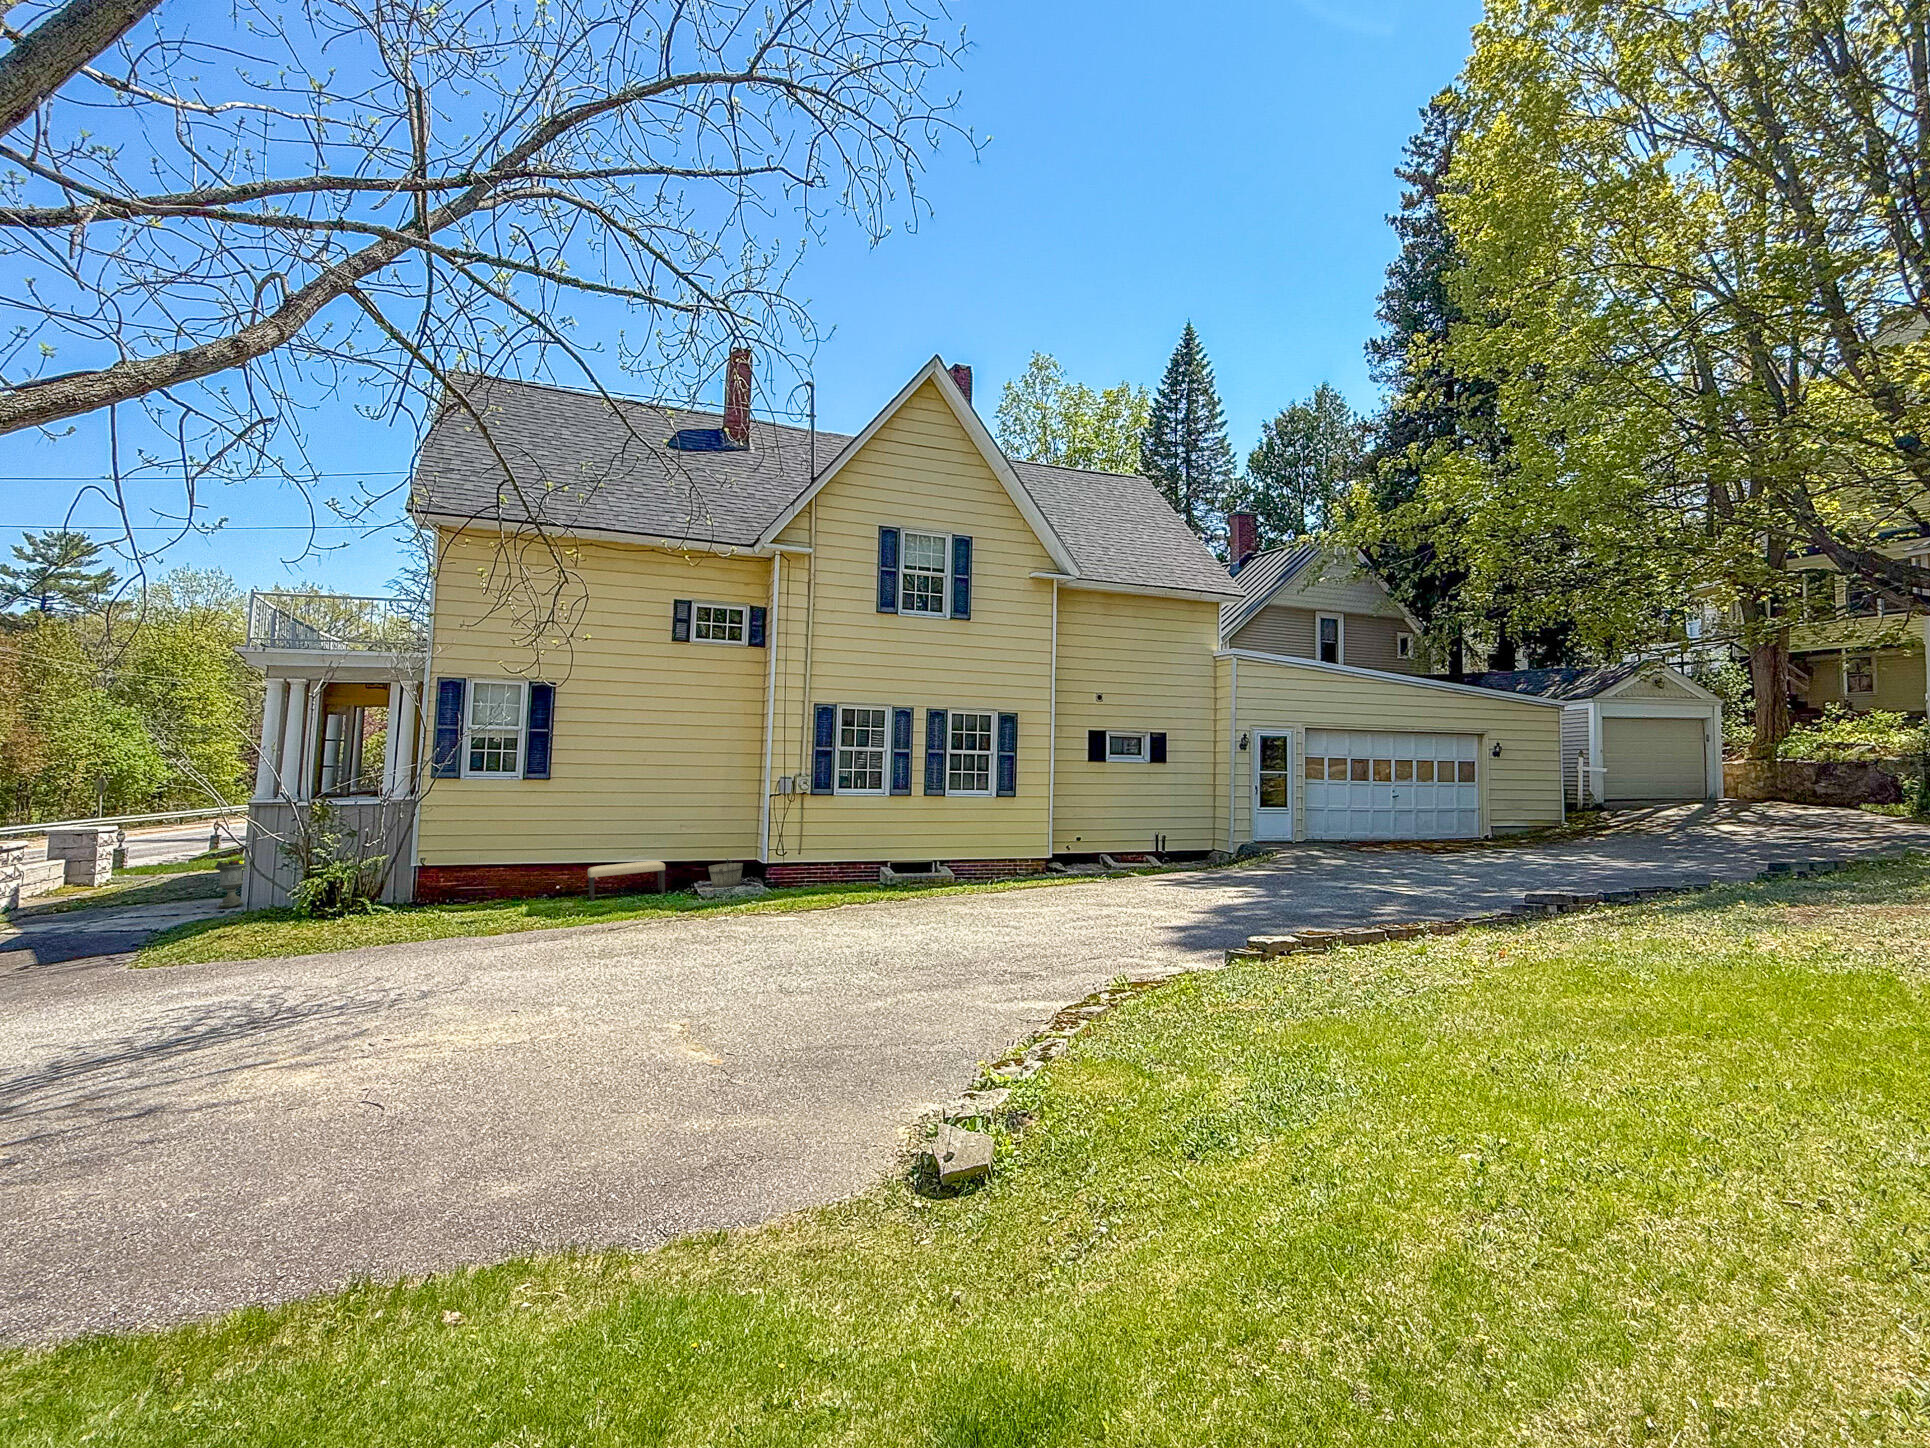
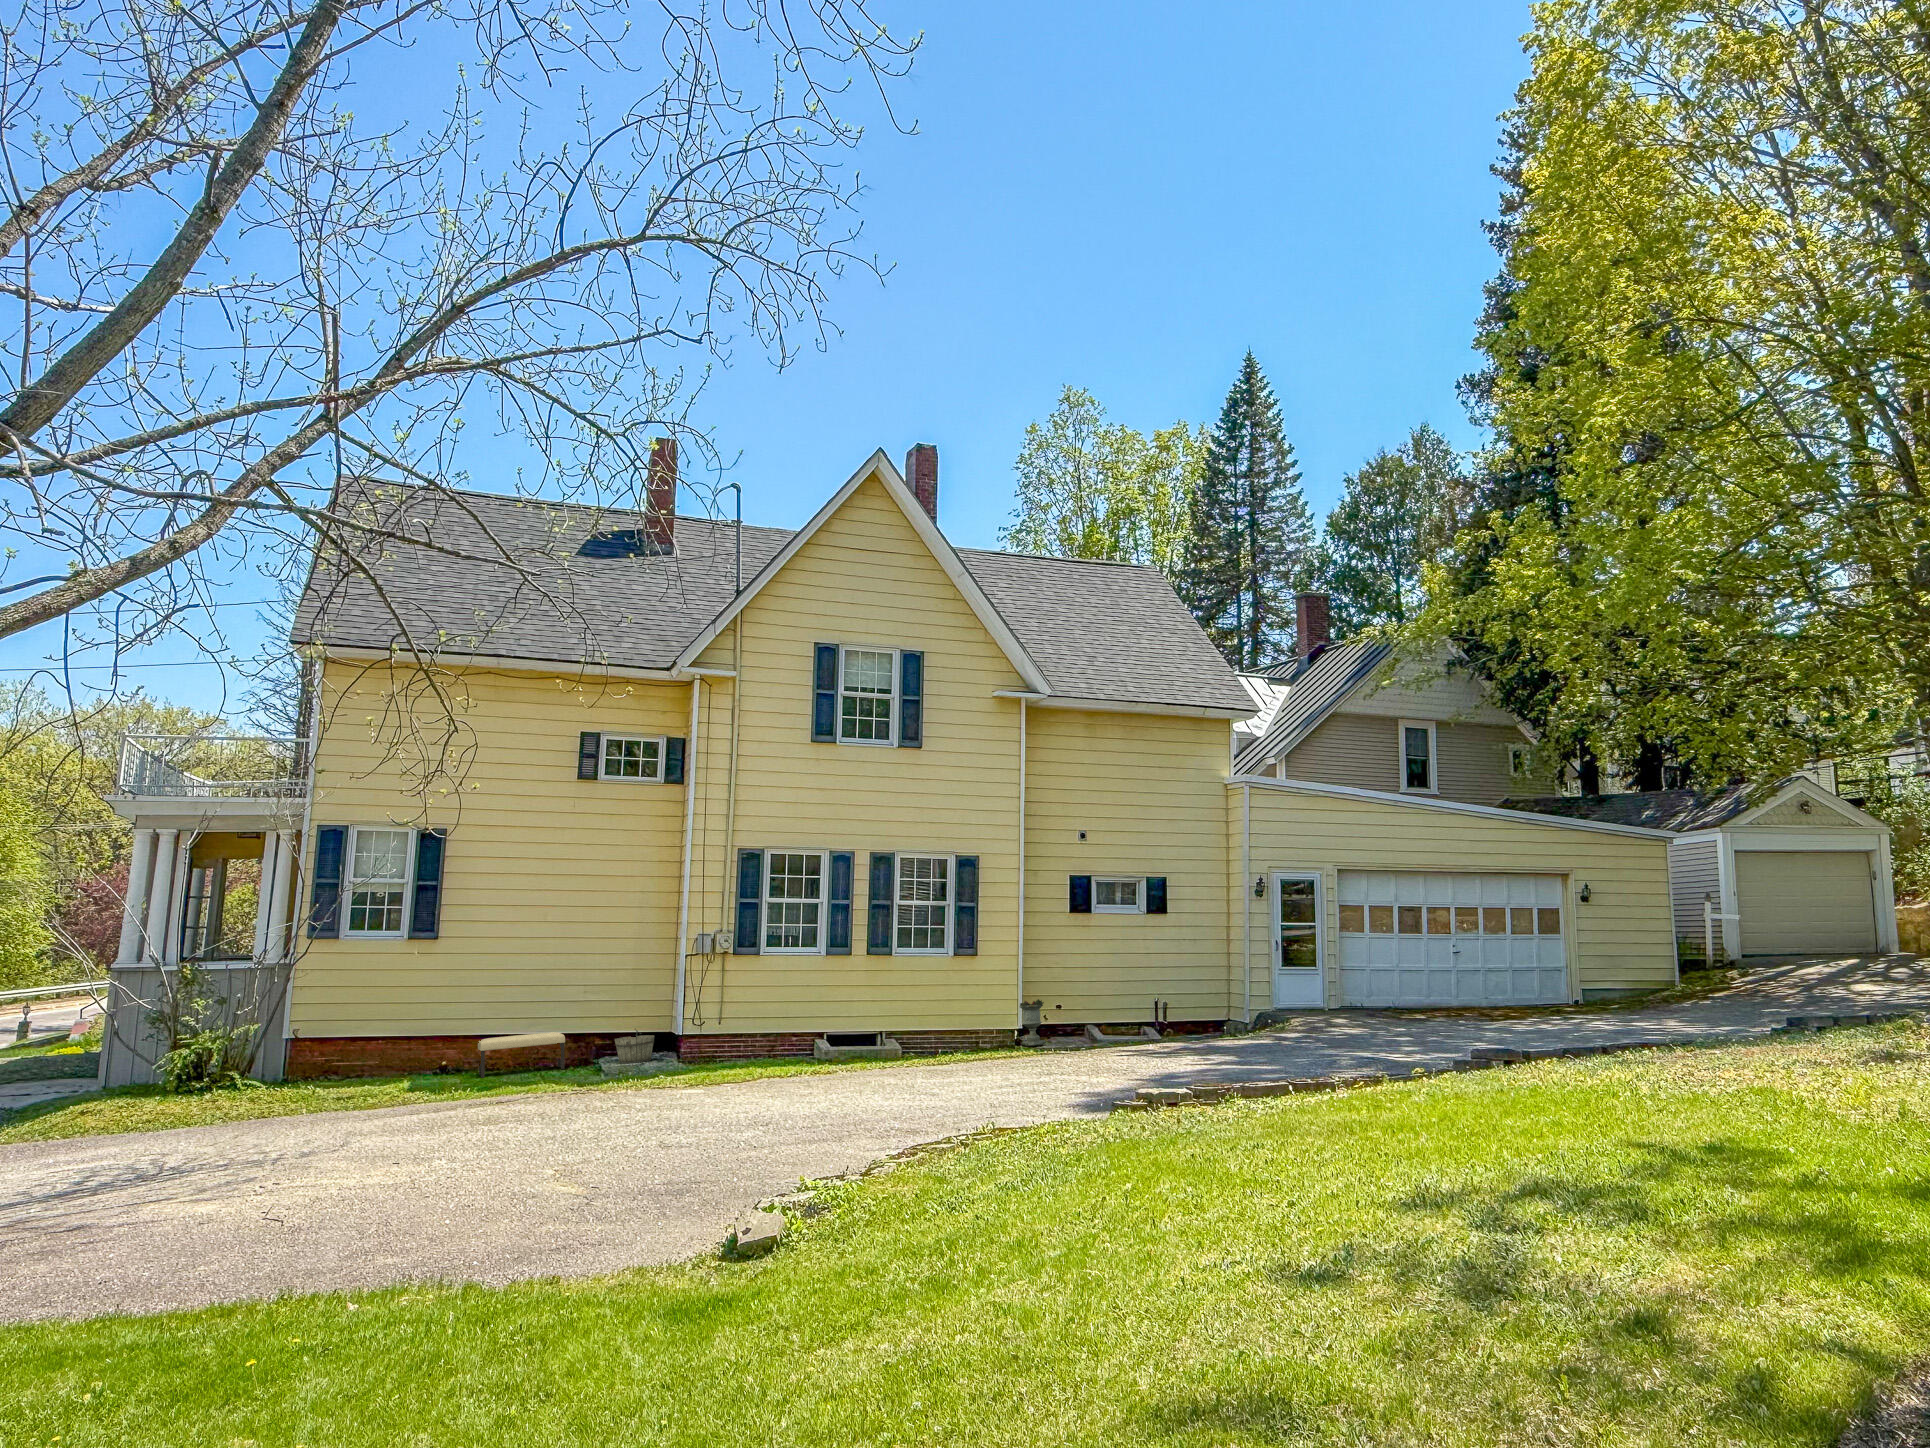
planter: present [215,860,246,908] -> present [1020,999,1046,1046]

